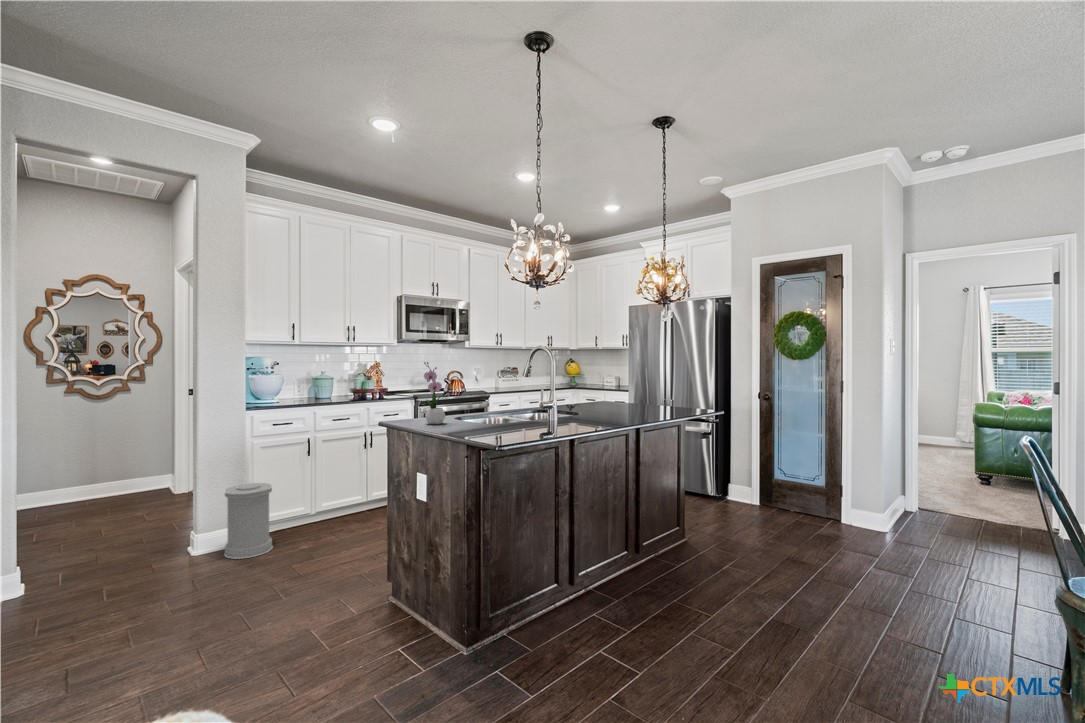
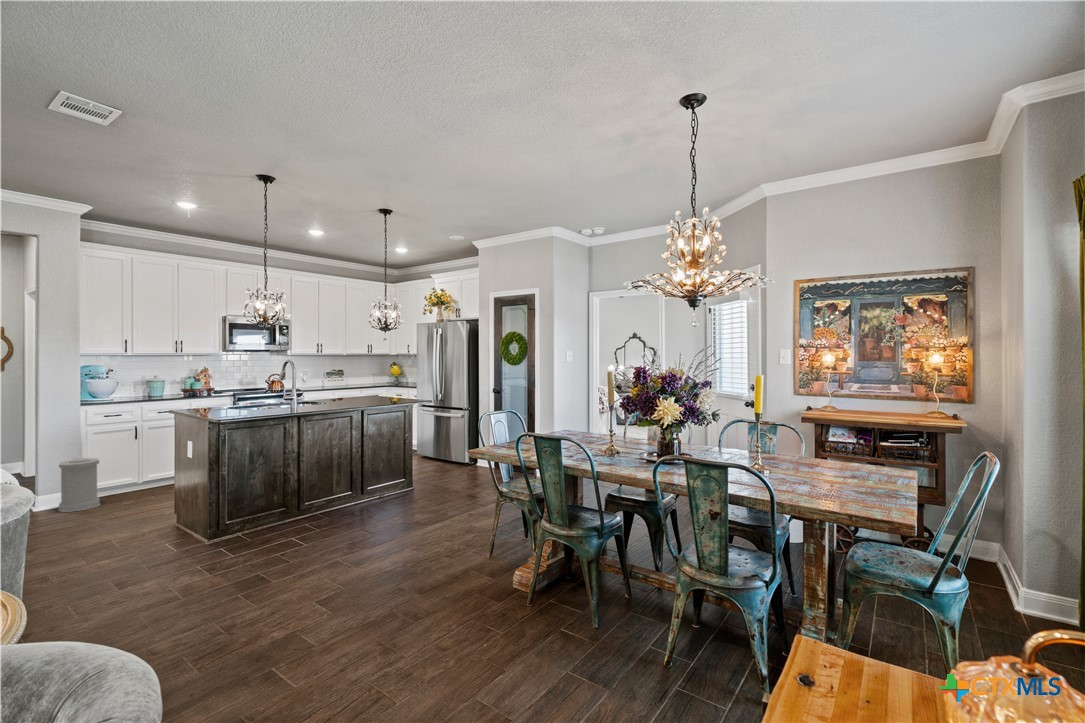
flower arrangement: present [424,362,446,424] -> none [199,369,219,410]

